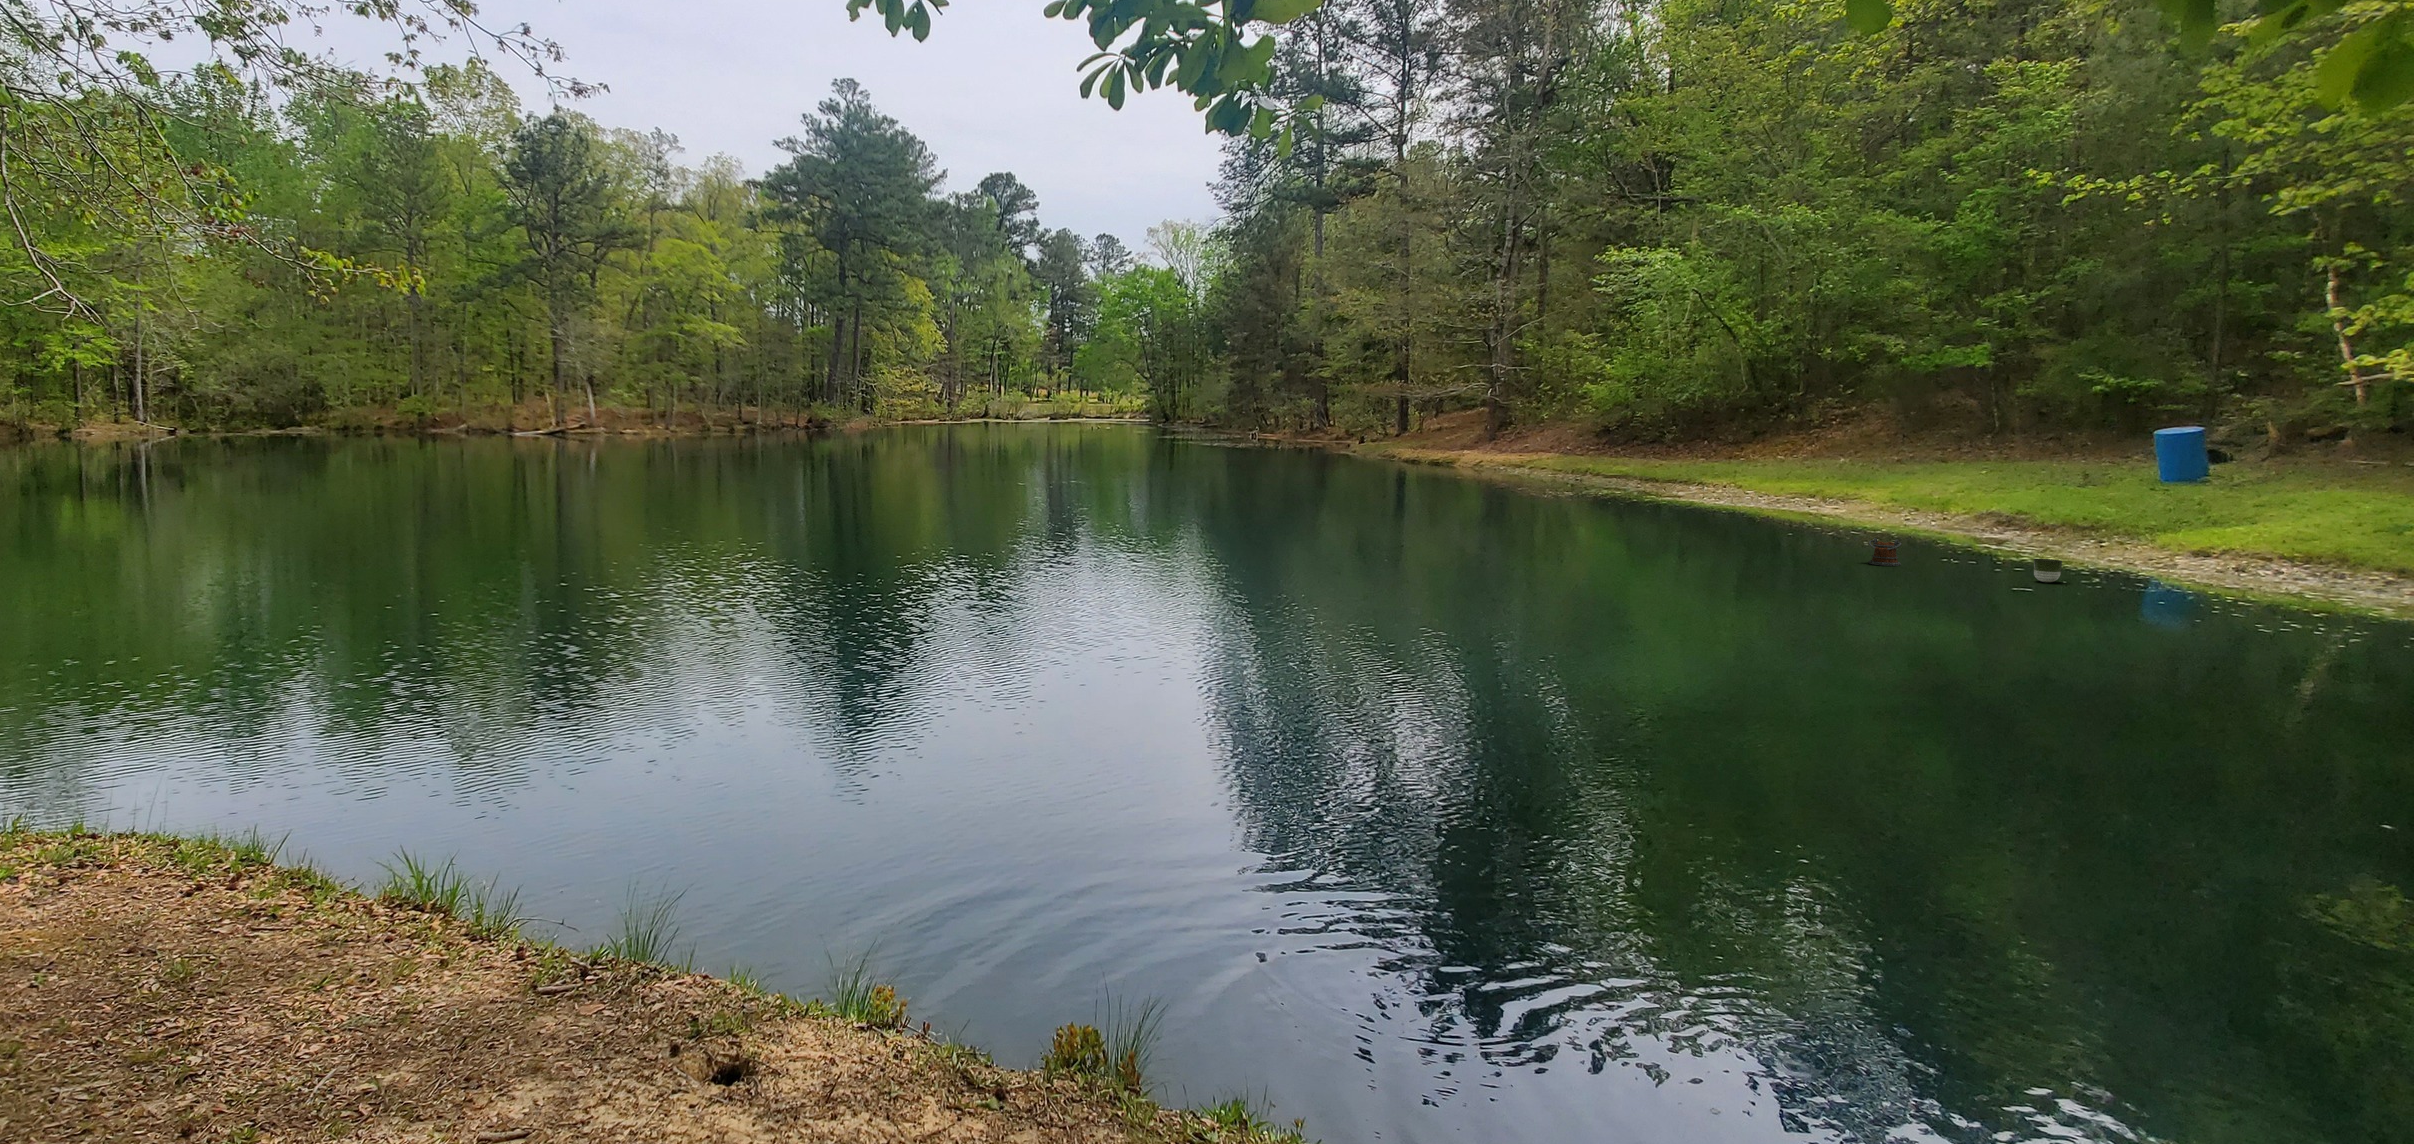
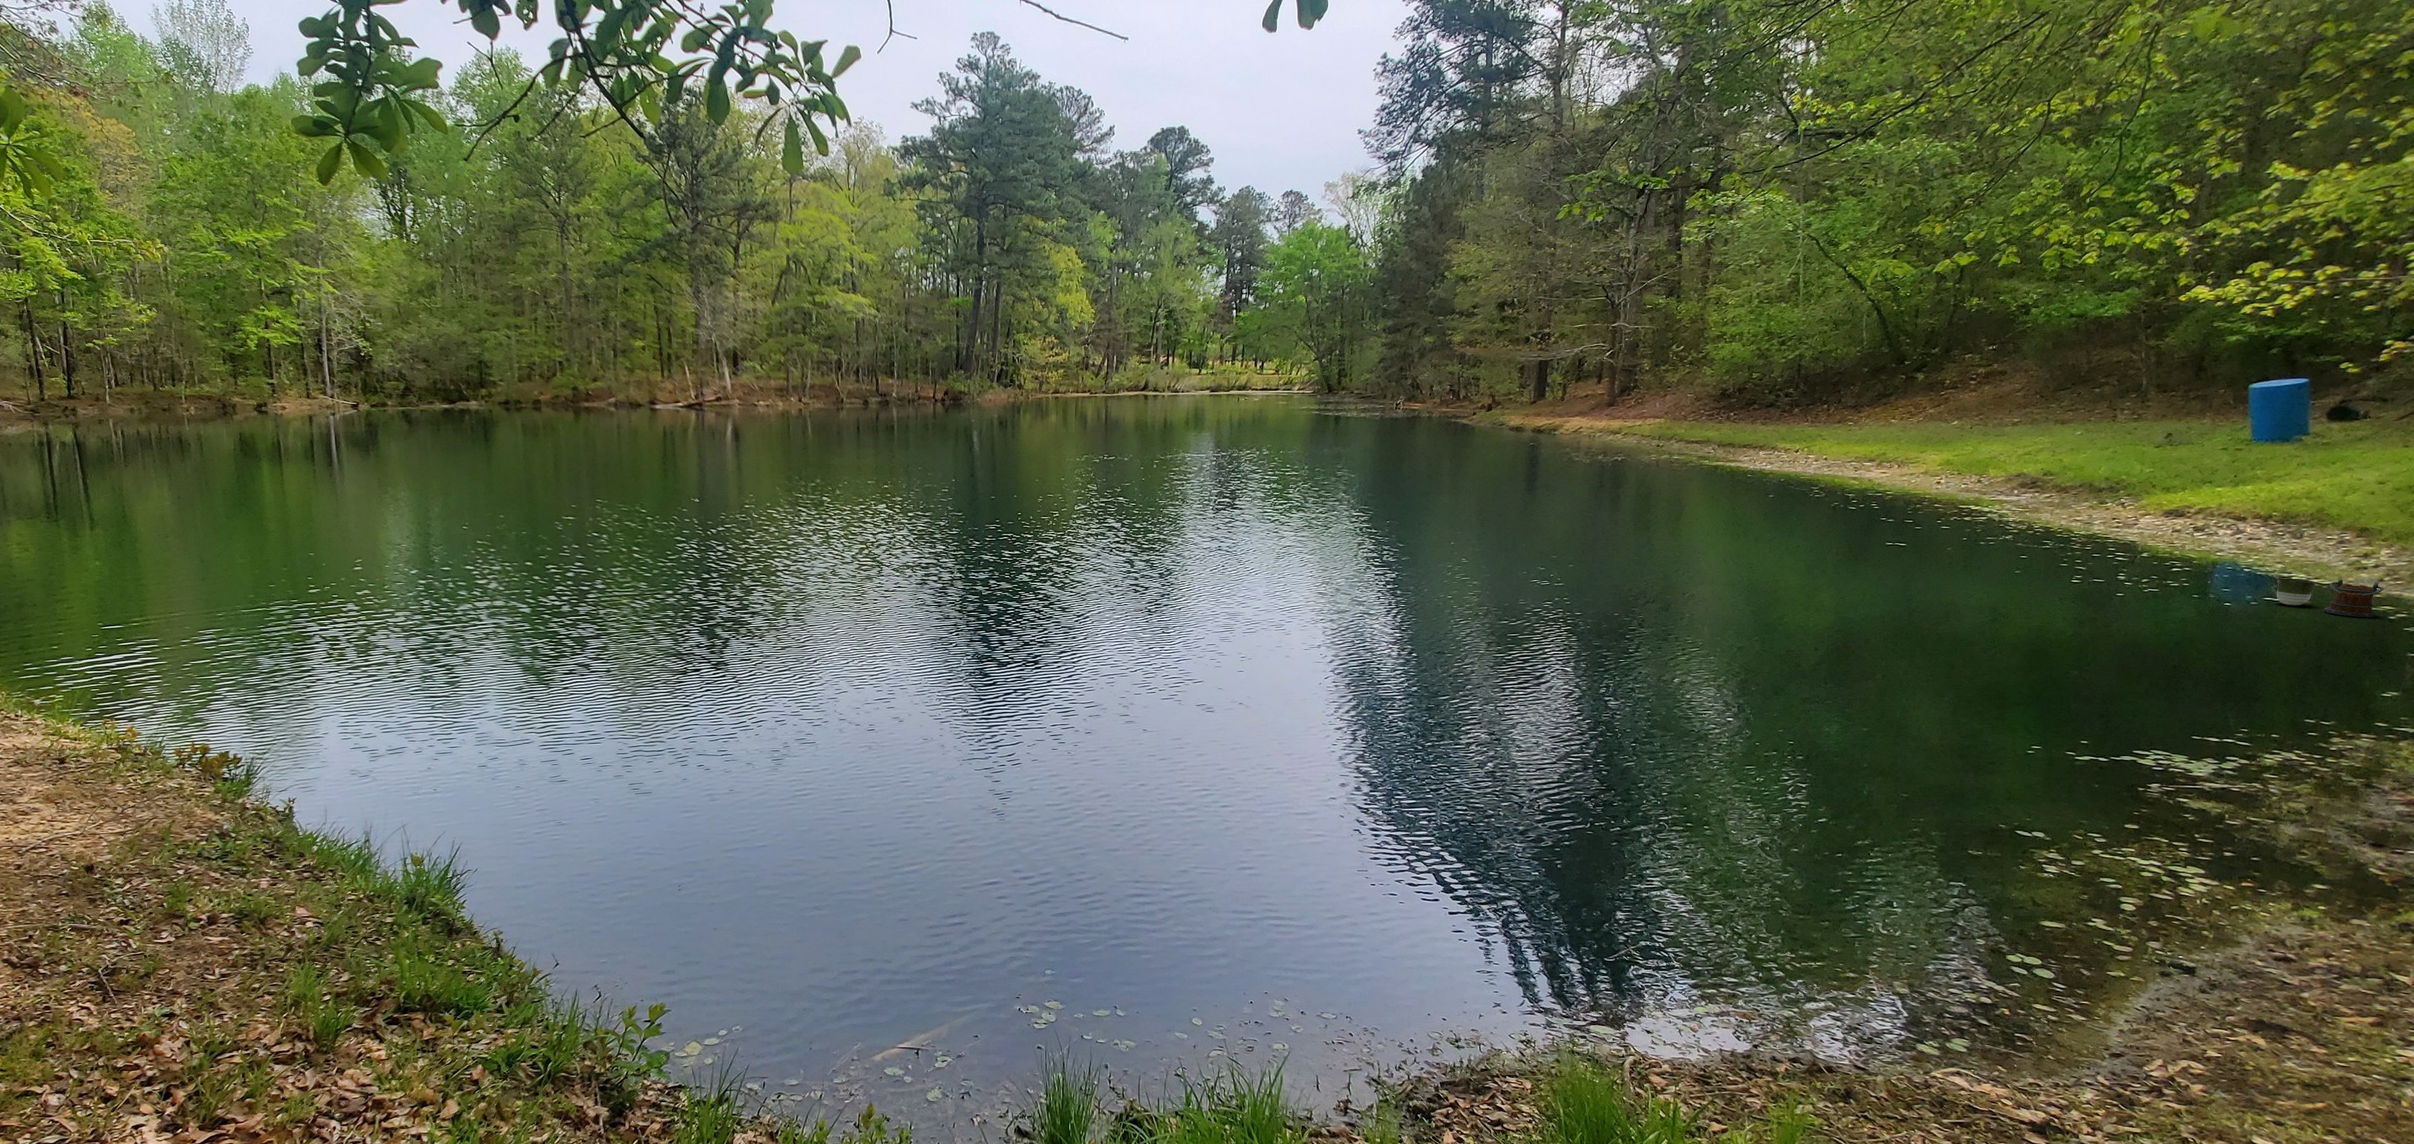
bucket: present [1868,538,1901,566] -> present [2323,579,2384,617]

